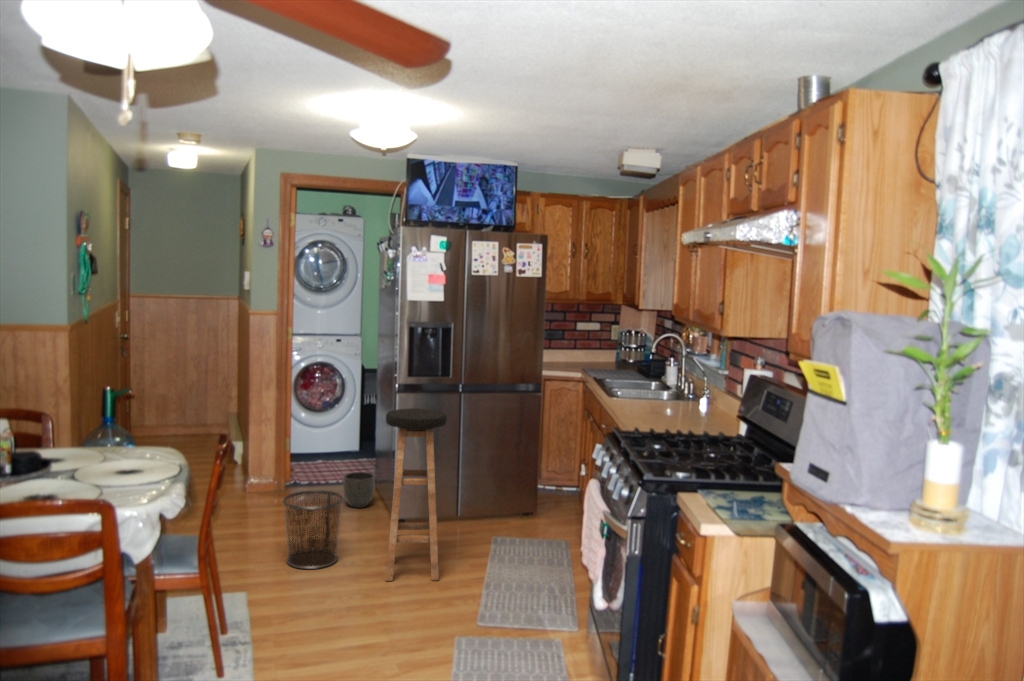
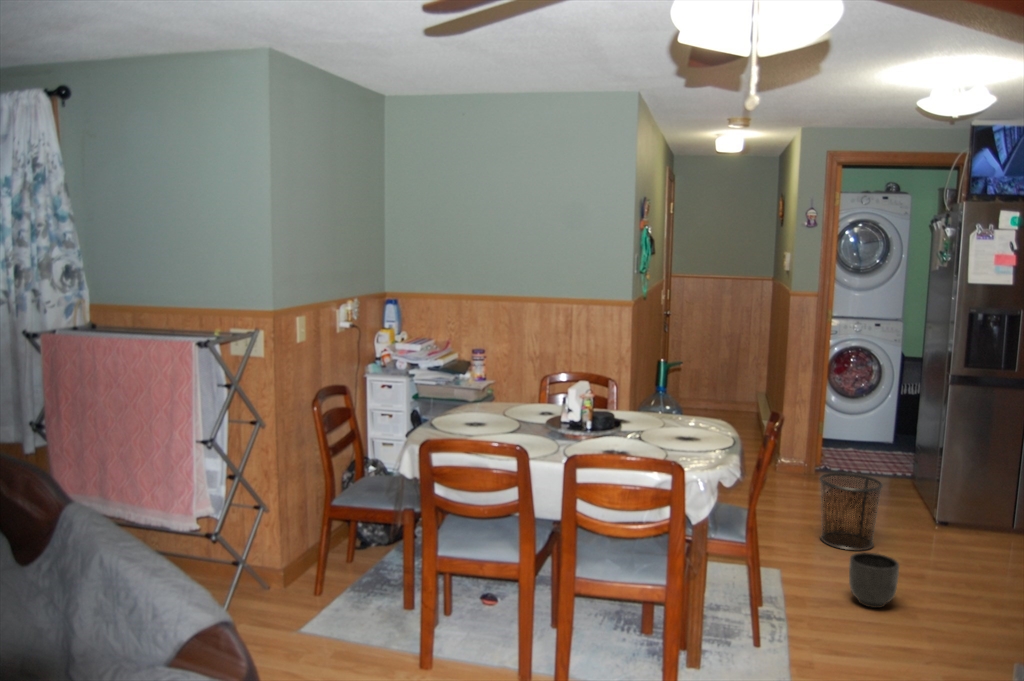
bar stool: present [386,408,447,581] -> none [927,399,1009,586]
planter: present [343,472,375,508] -> present [849,552,899,608]

